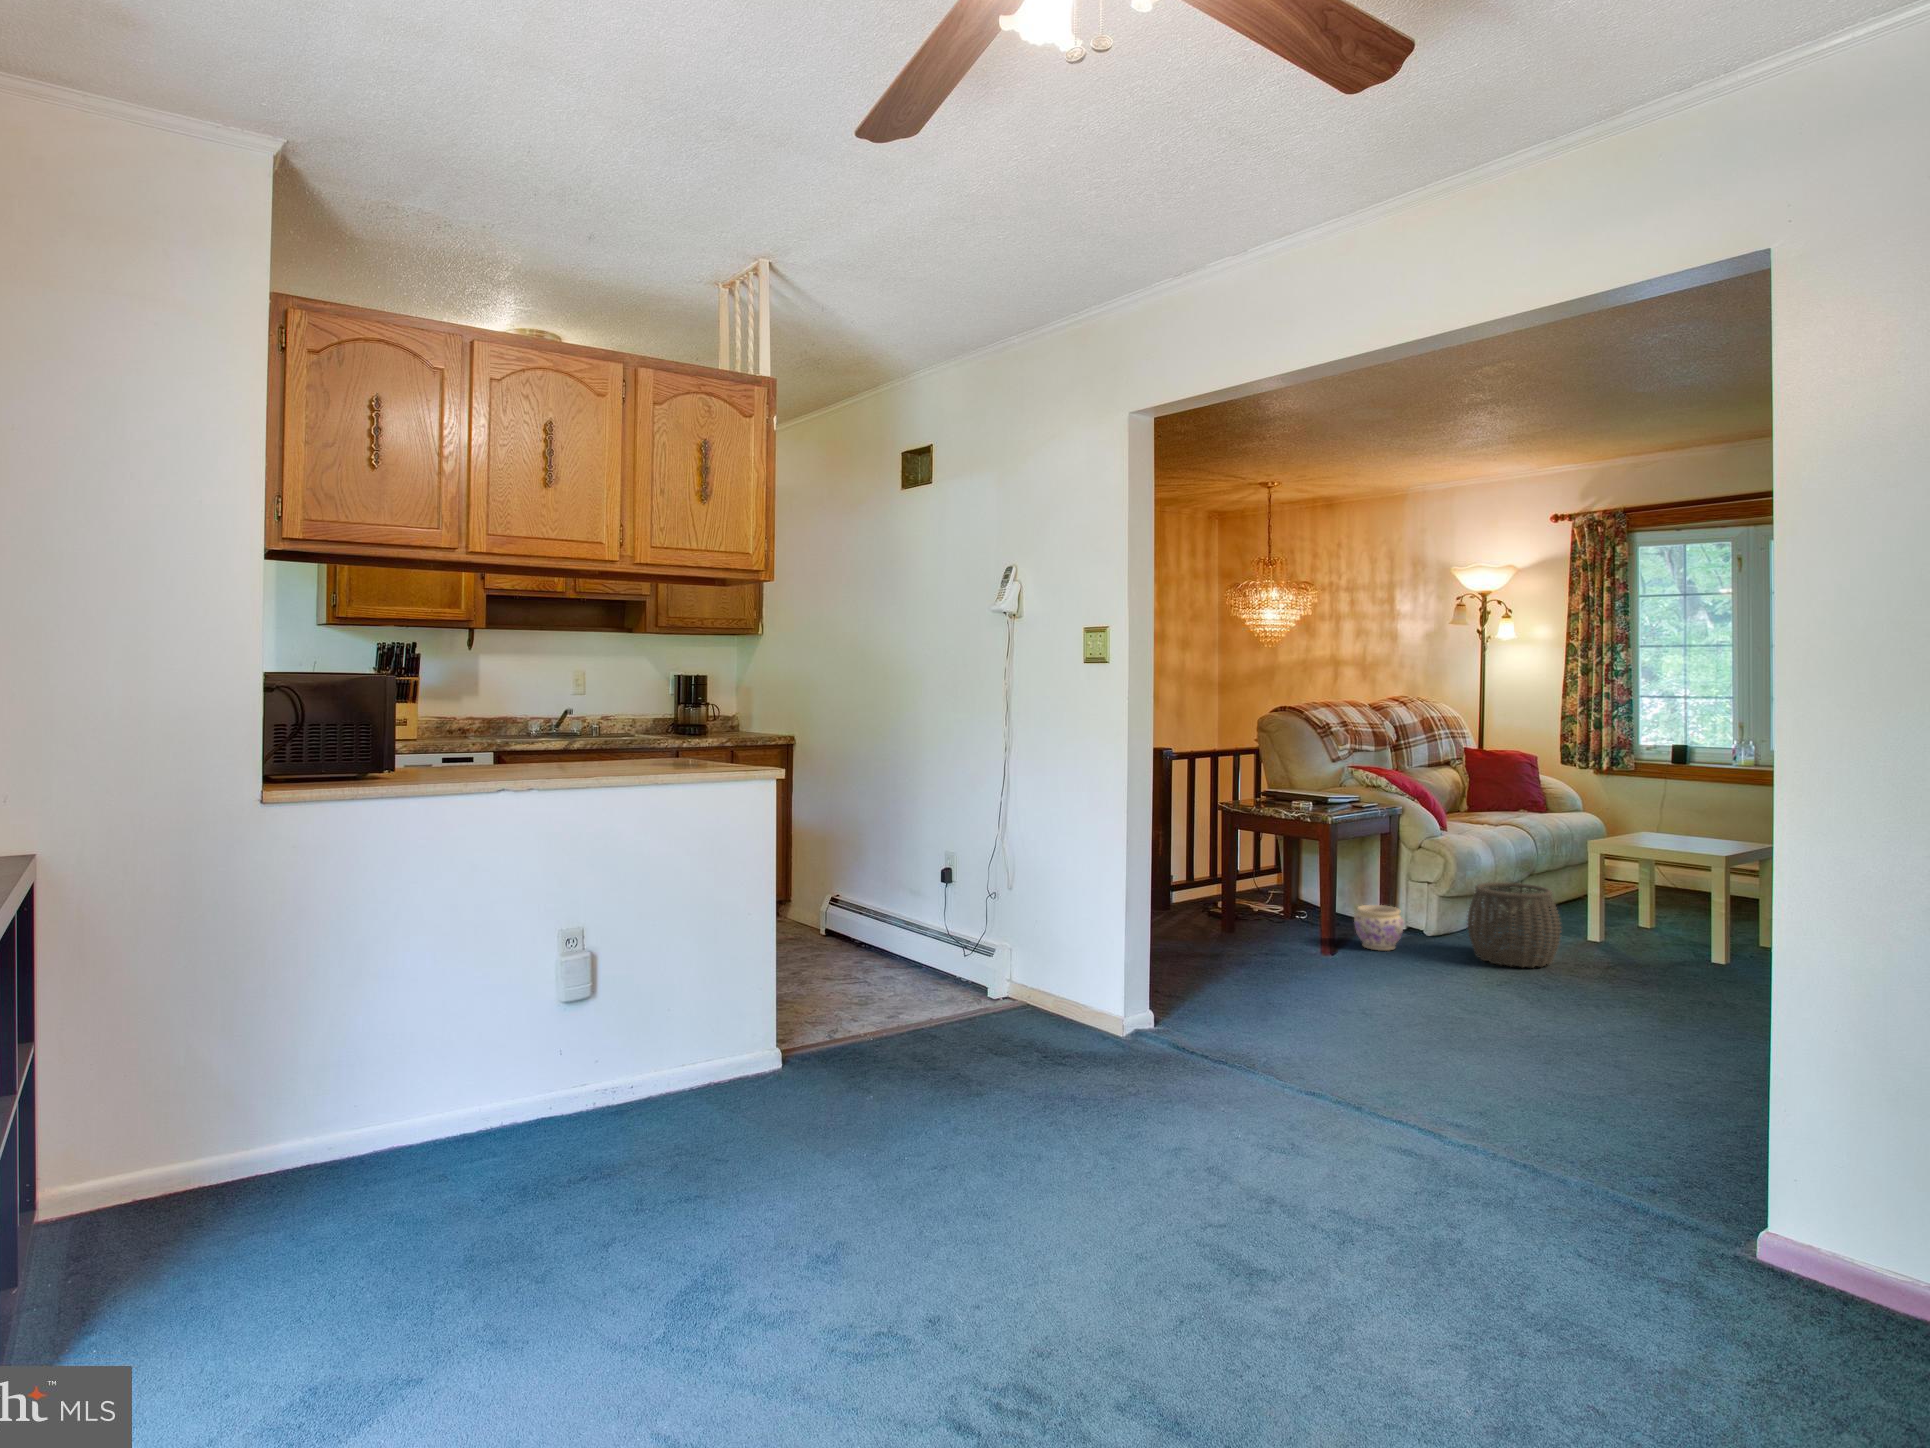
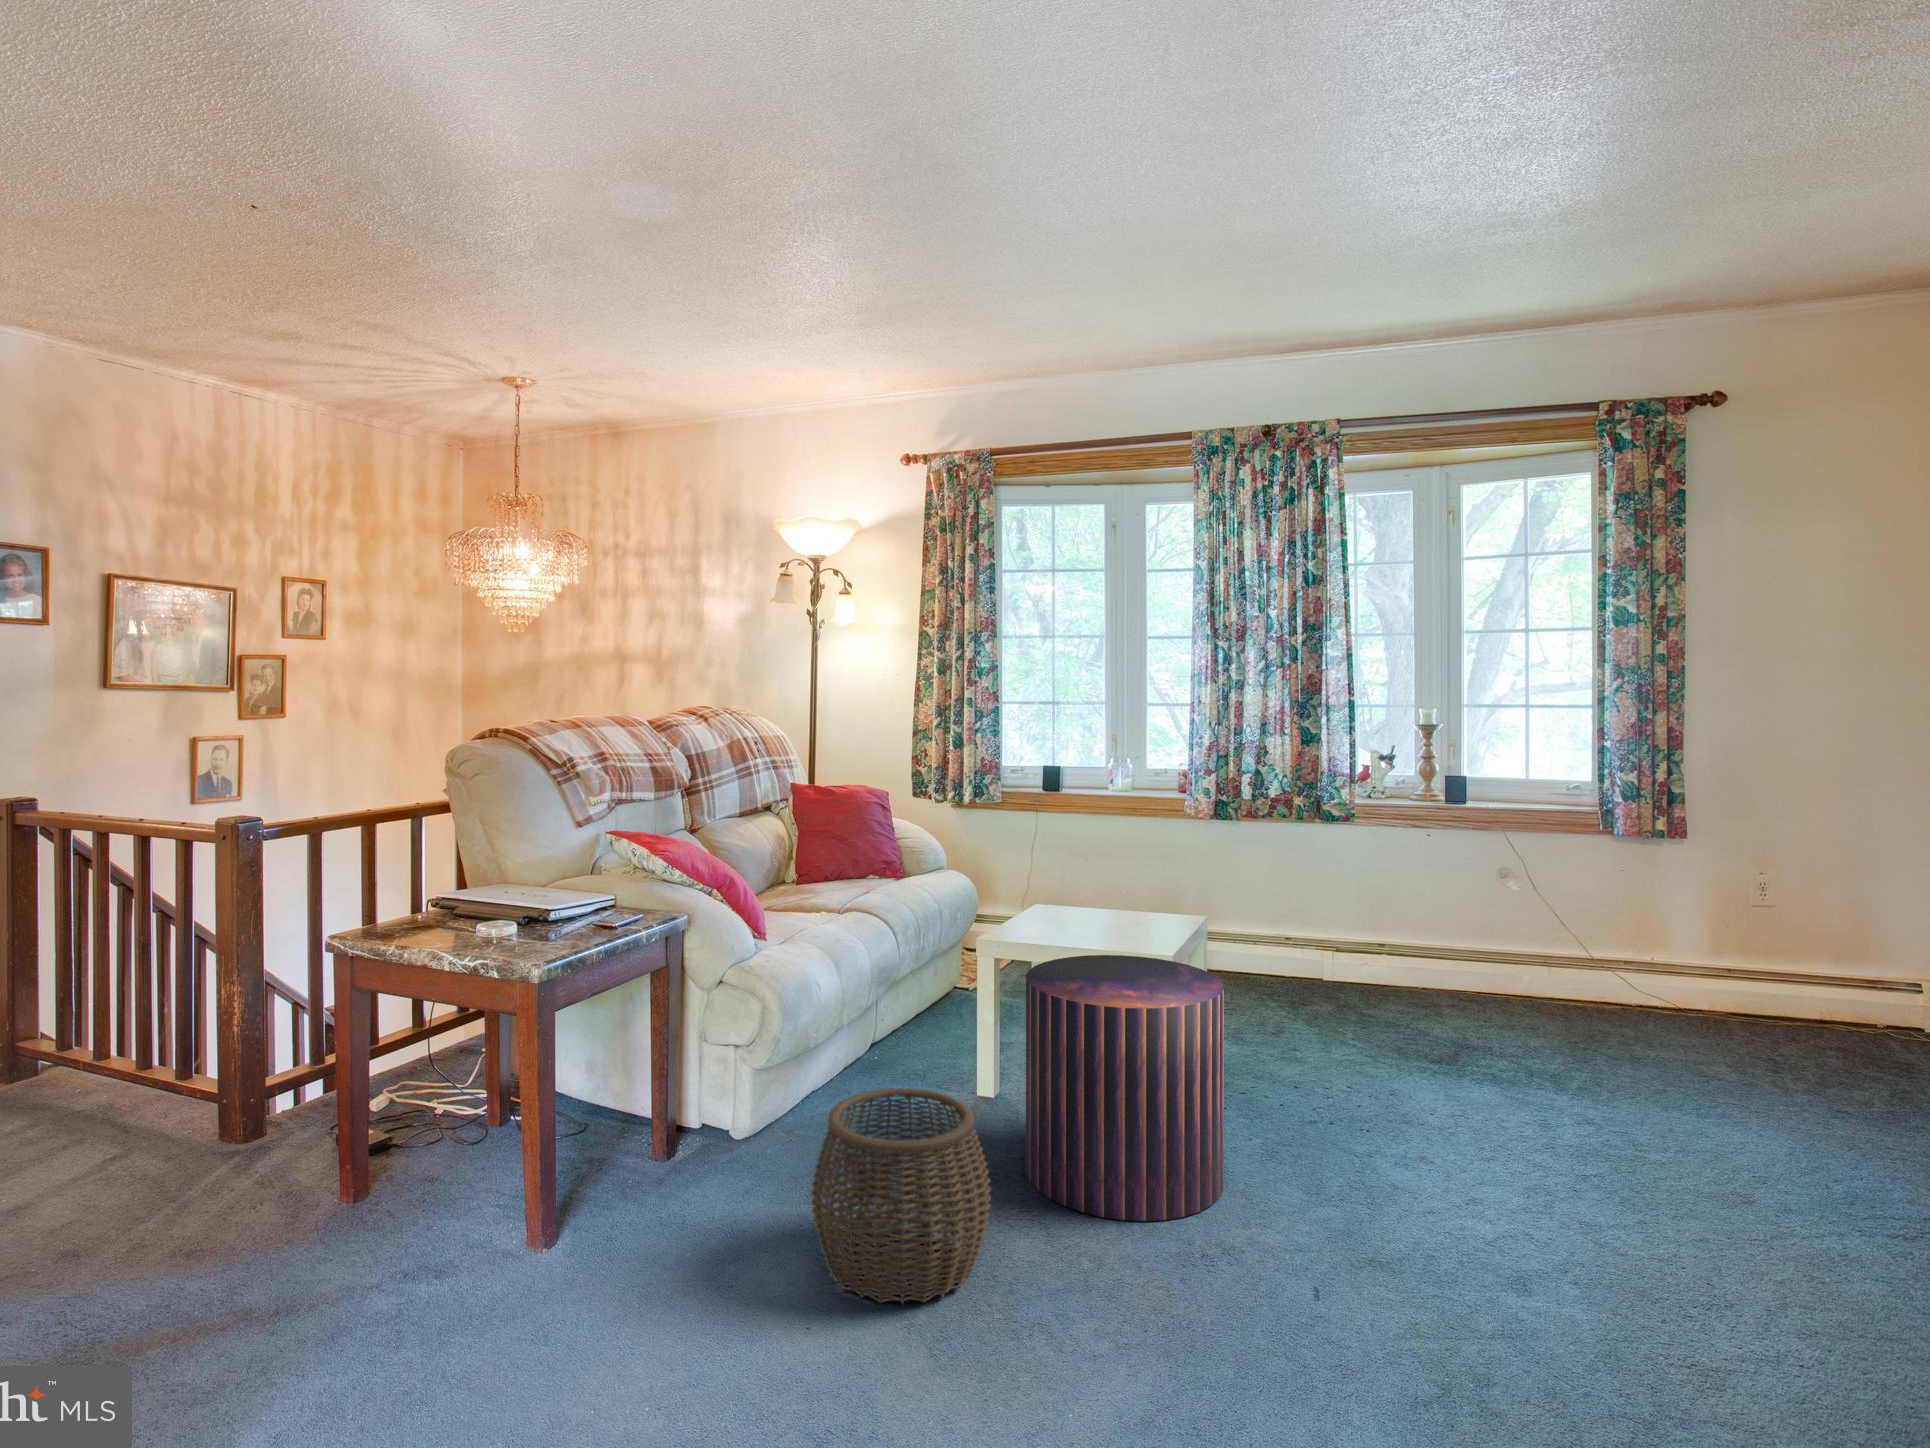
pouf: none [1598,840,1726,969] -> present [1026,955,1224,1221]
planter: present [1354,905,1404,951] -> none [576,1171,684,1297]

